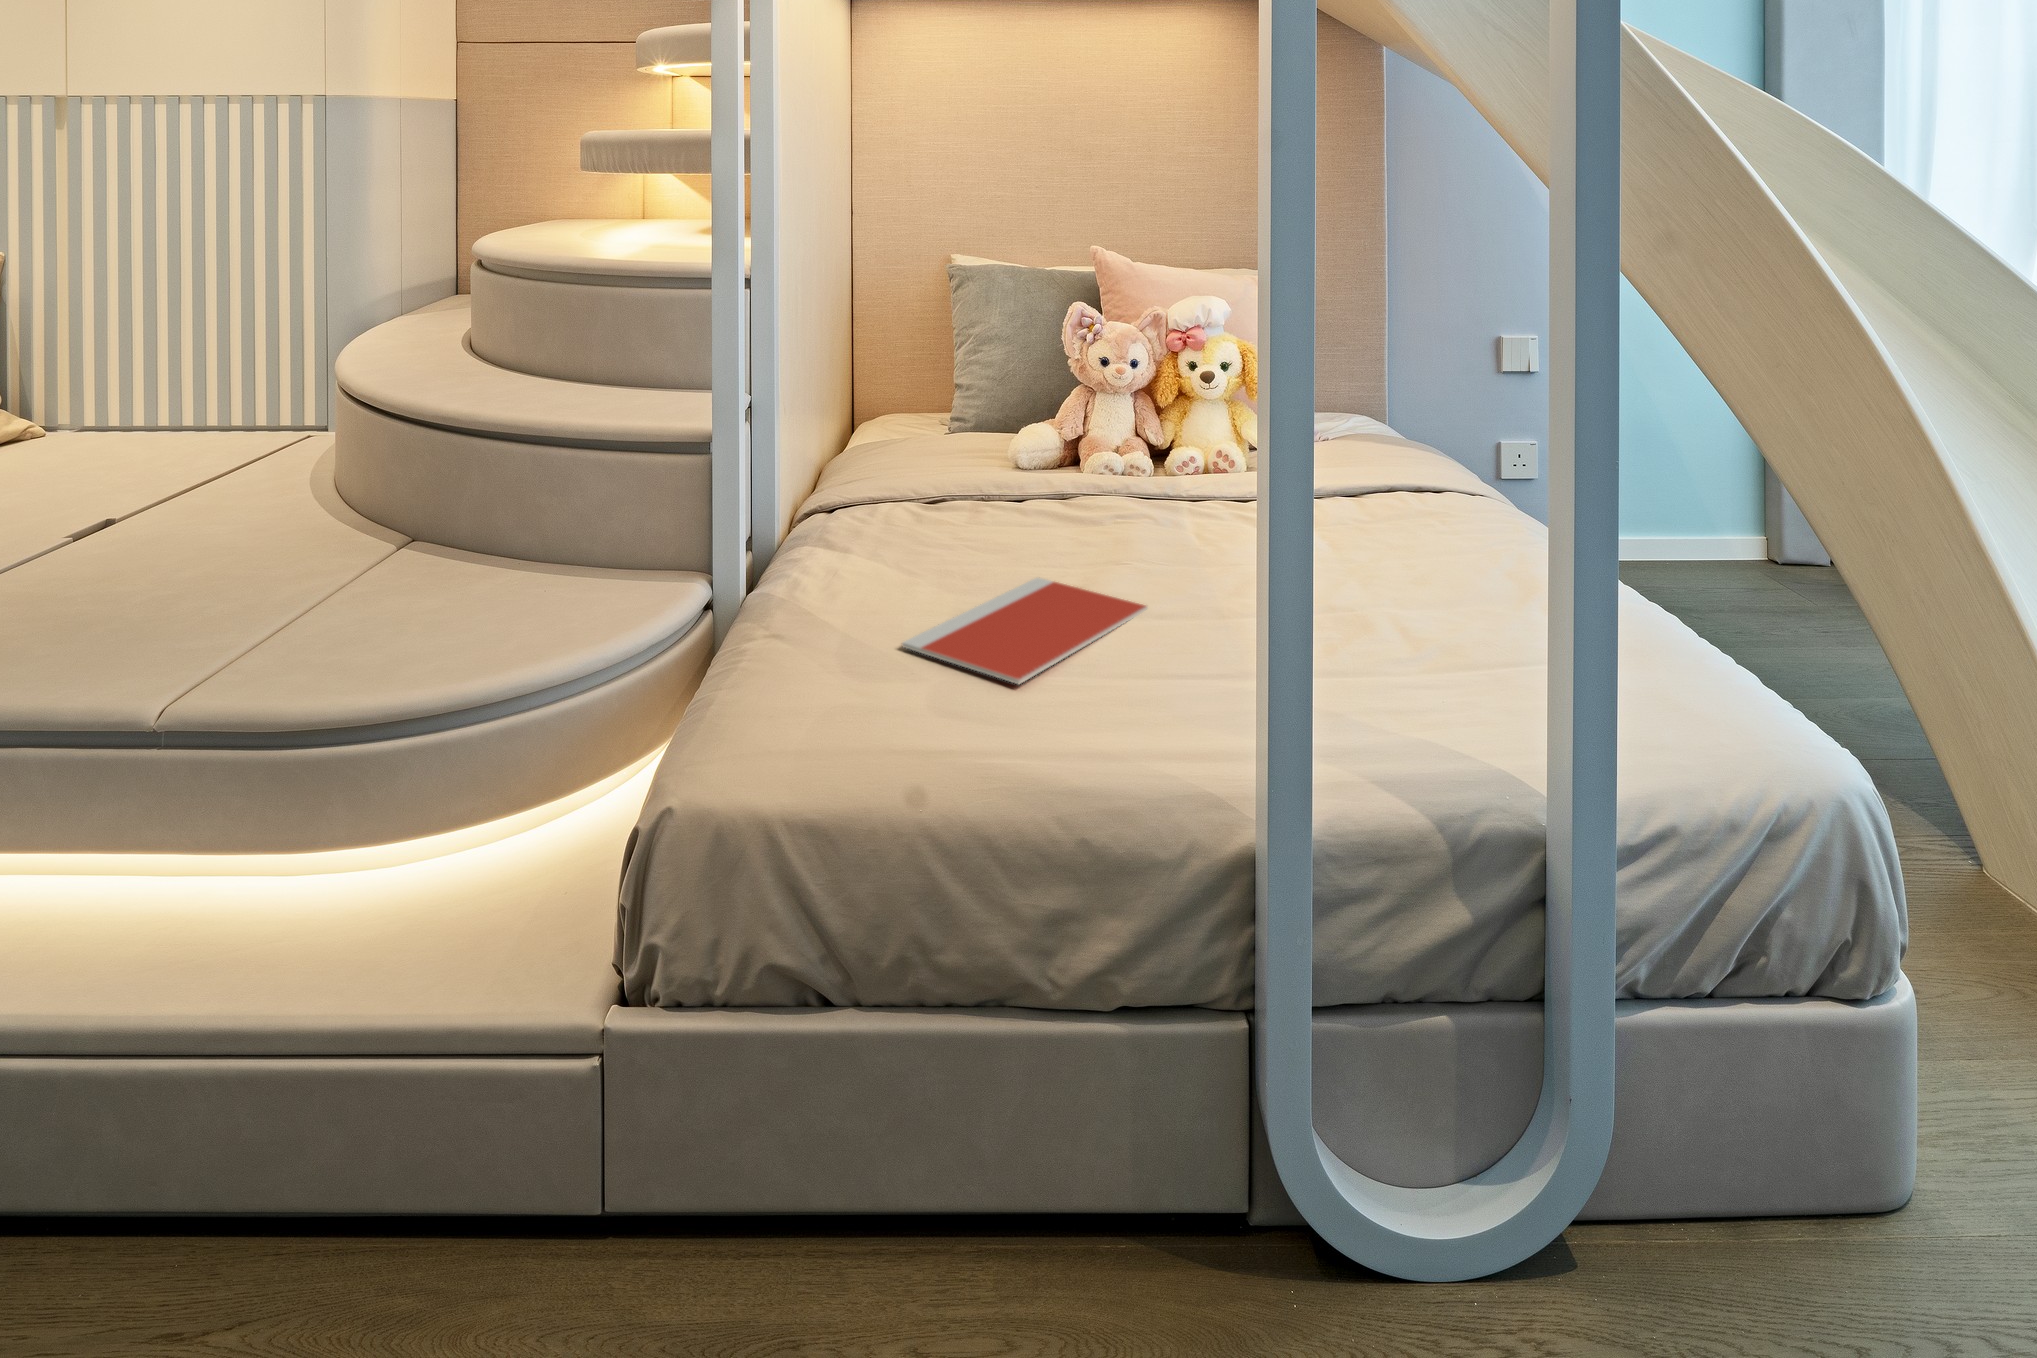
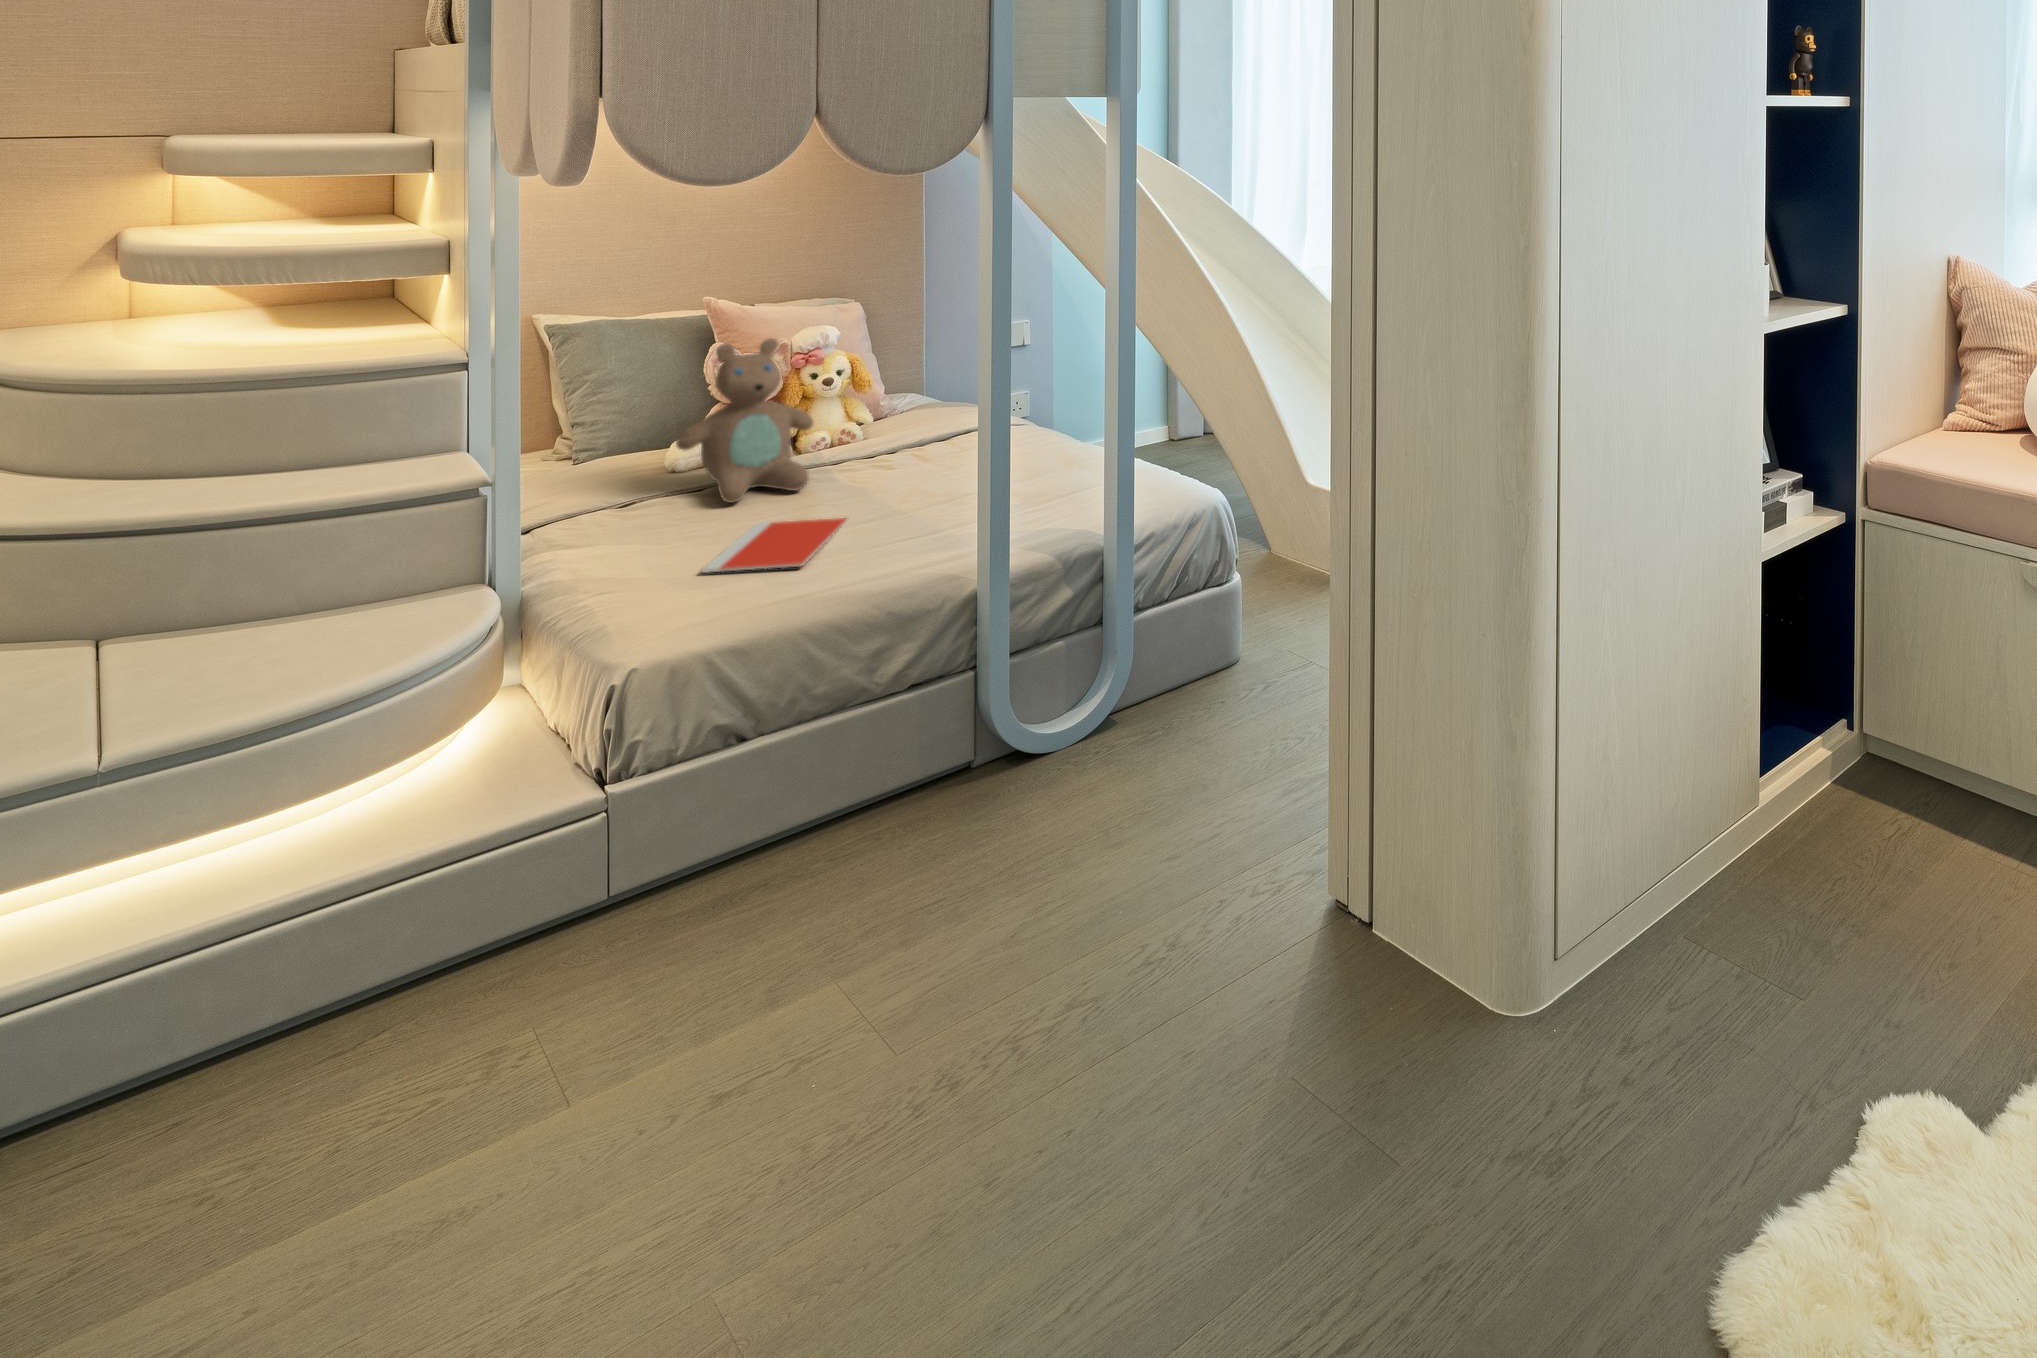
teddy bear: none [990,299,1164,535] -> present [676,338,813,503]

